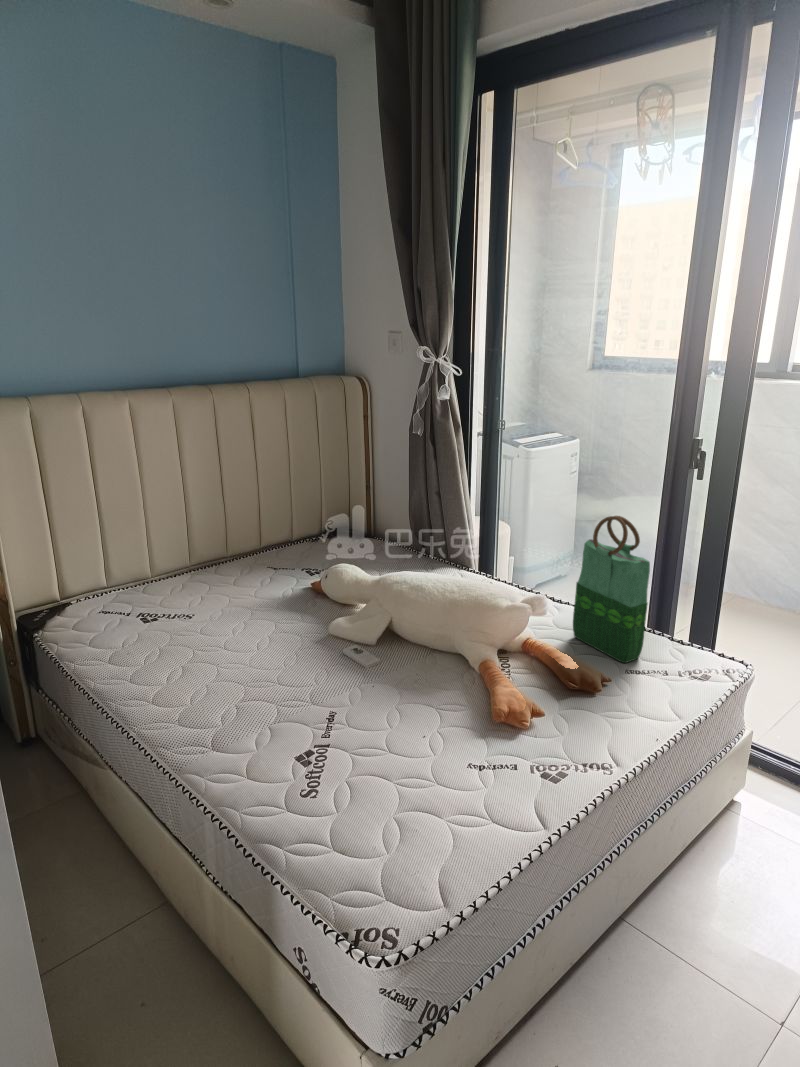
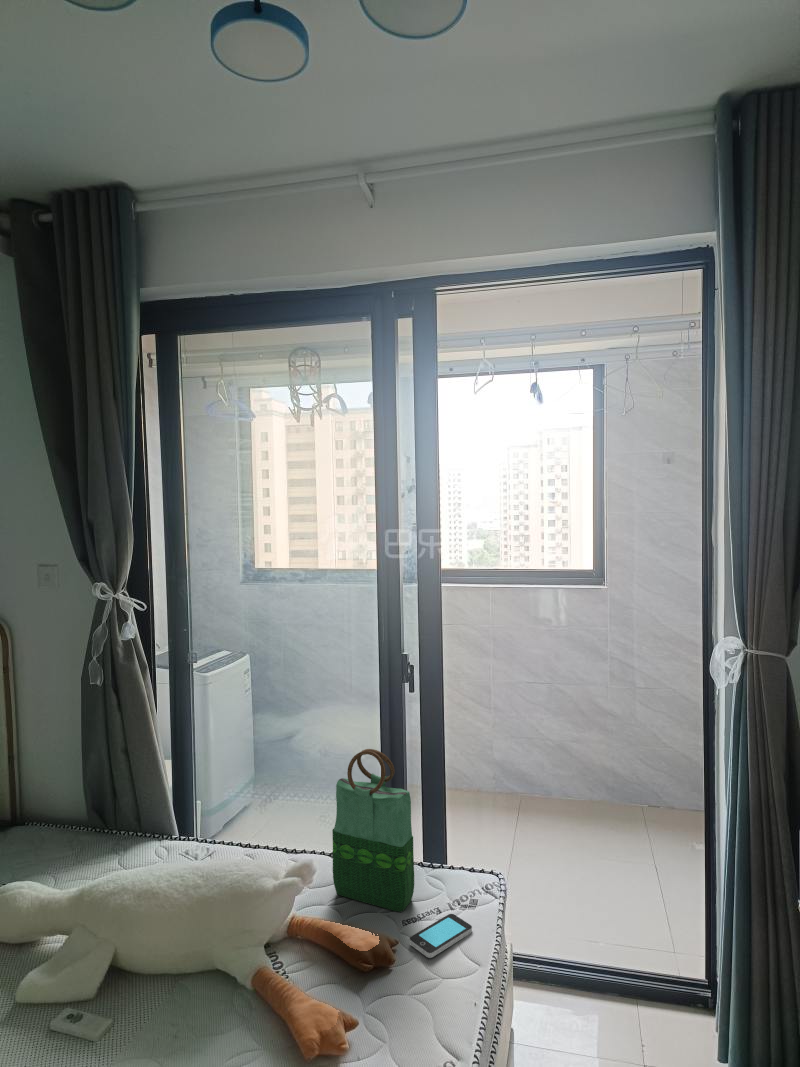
smartphone: none [618,676,683,698] -> present [410,914,472,958]

